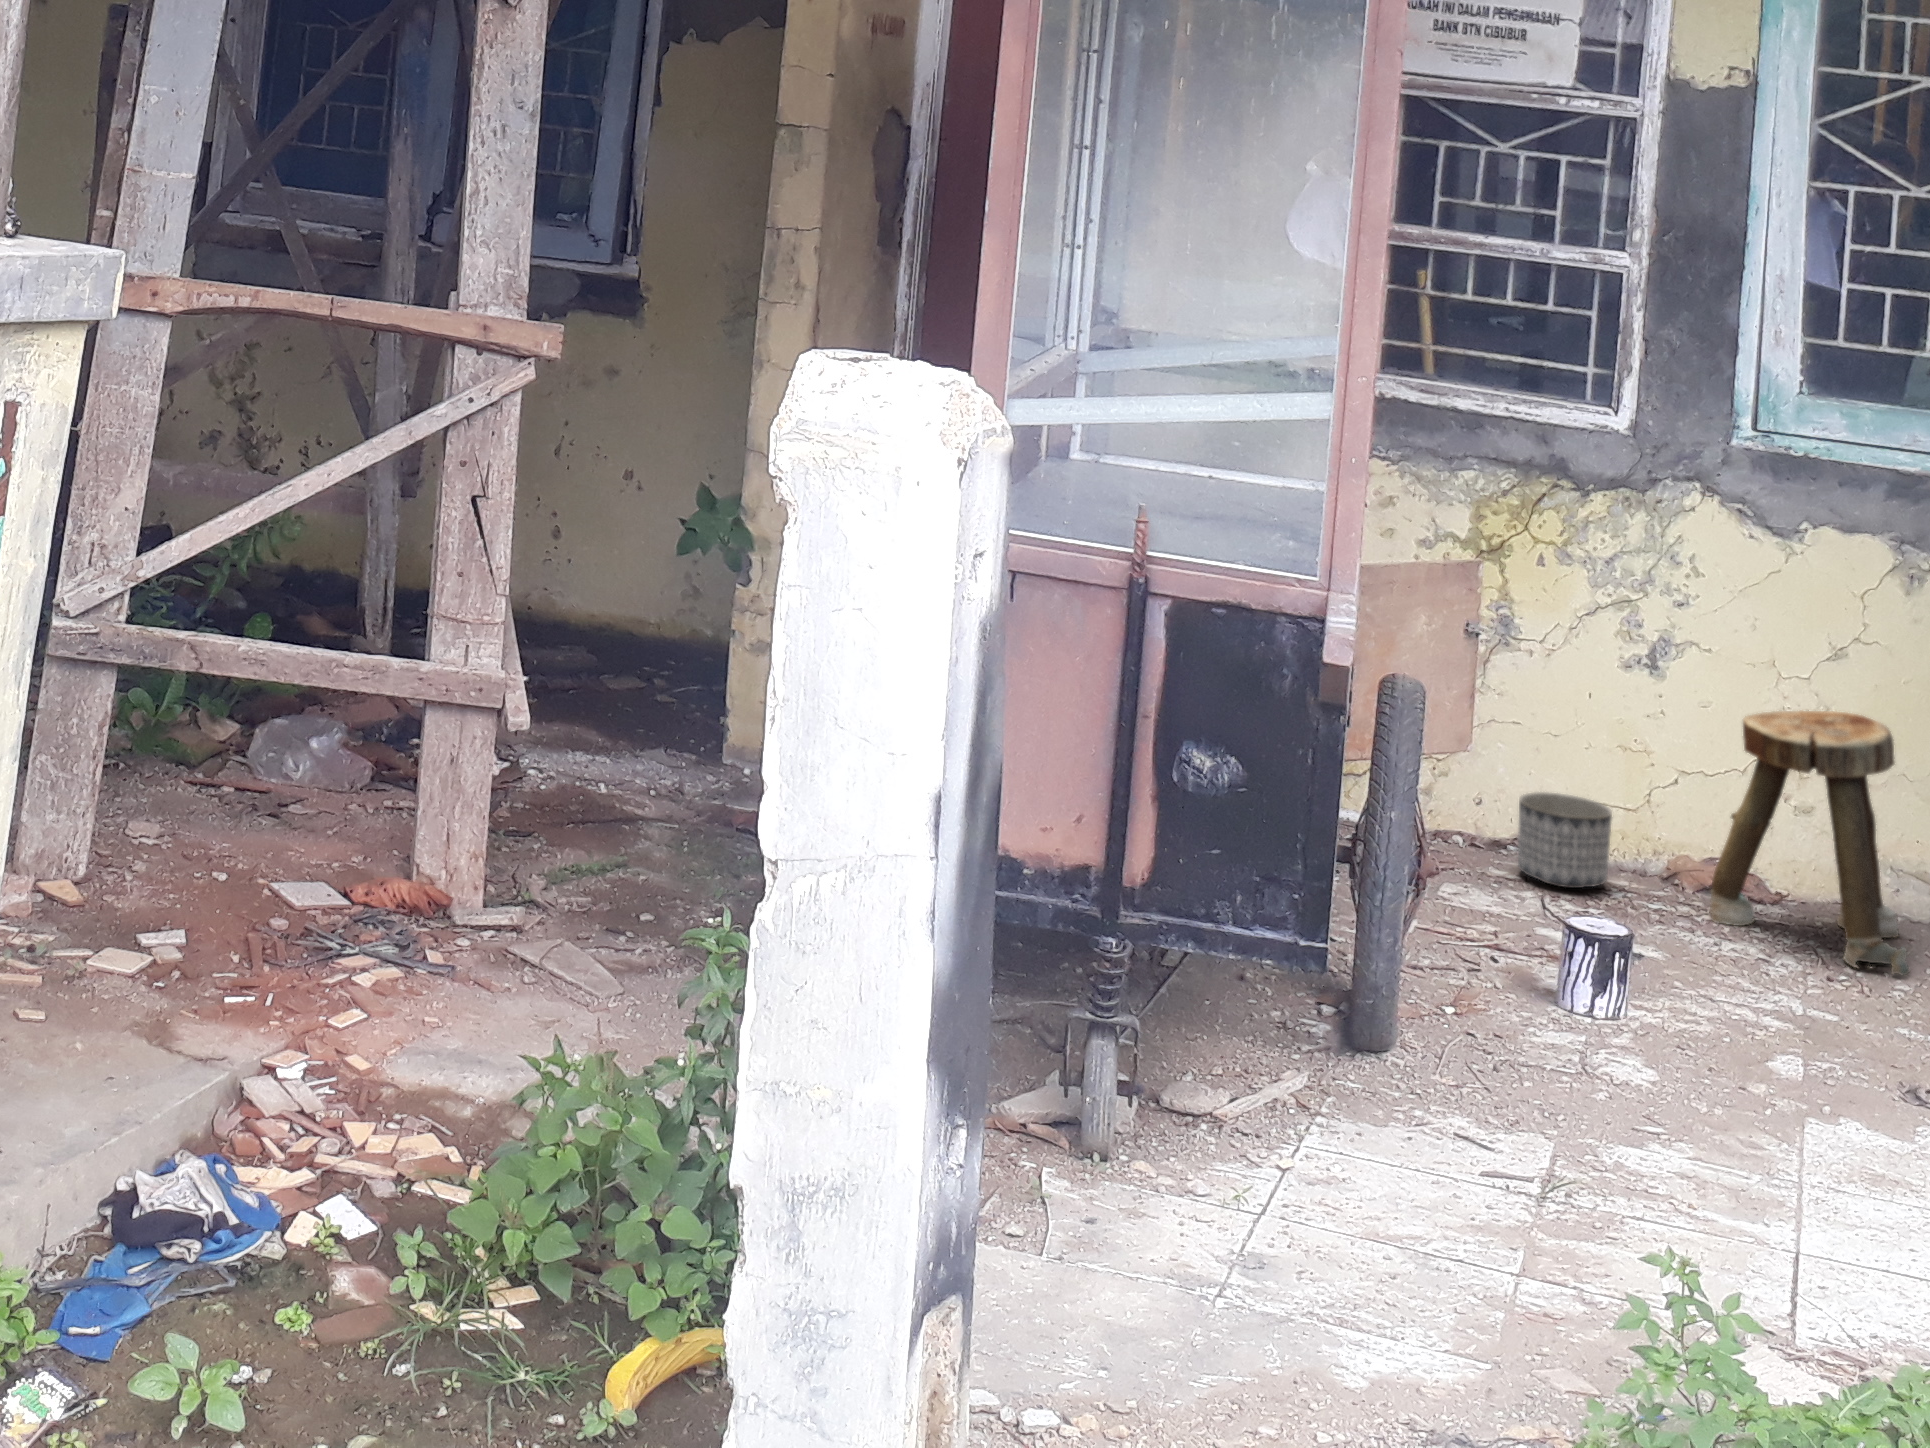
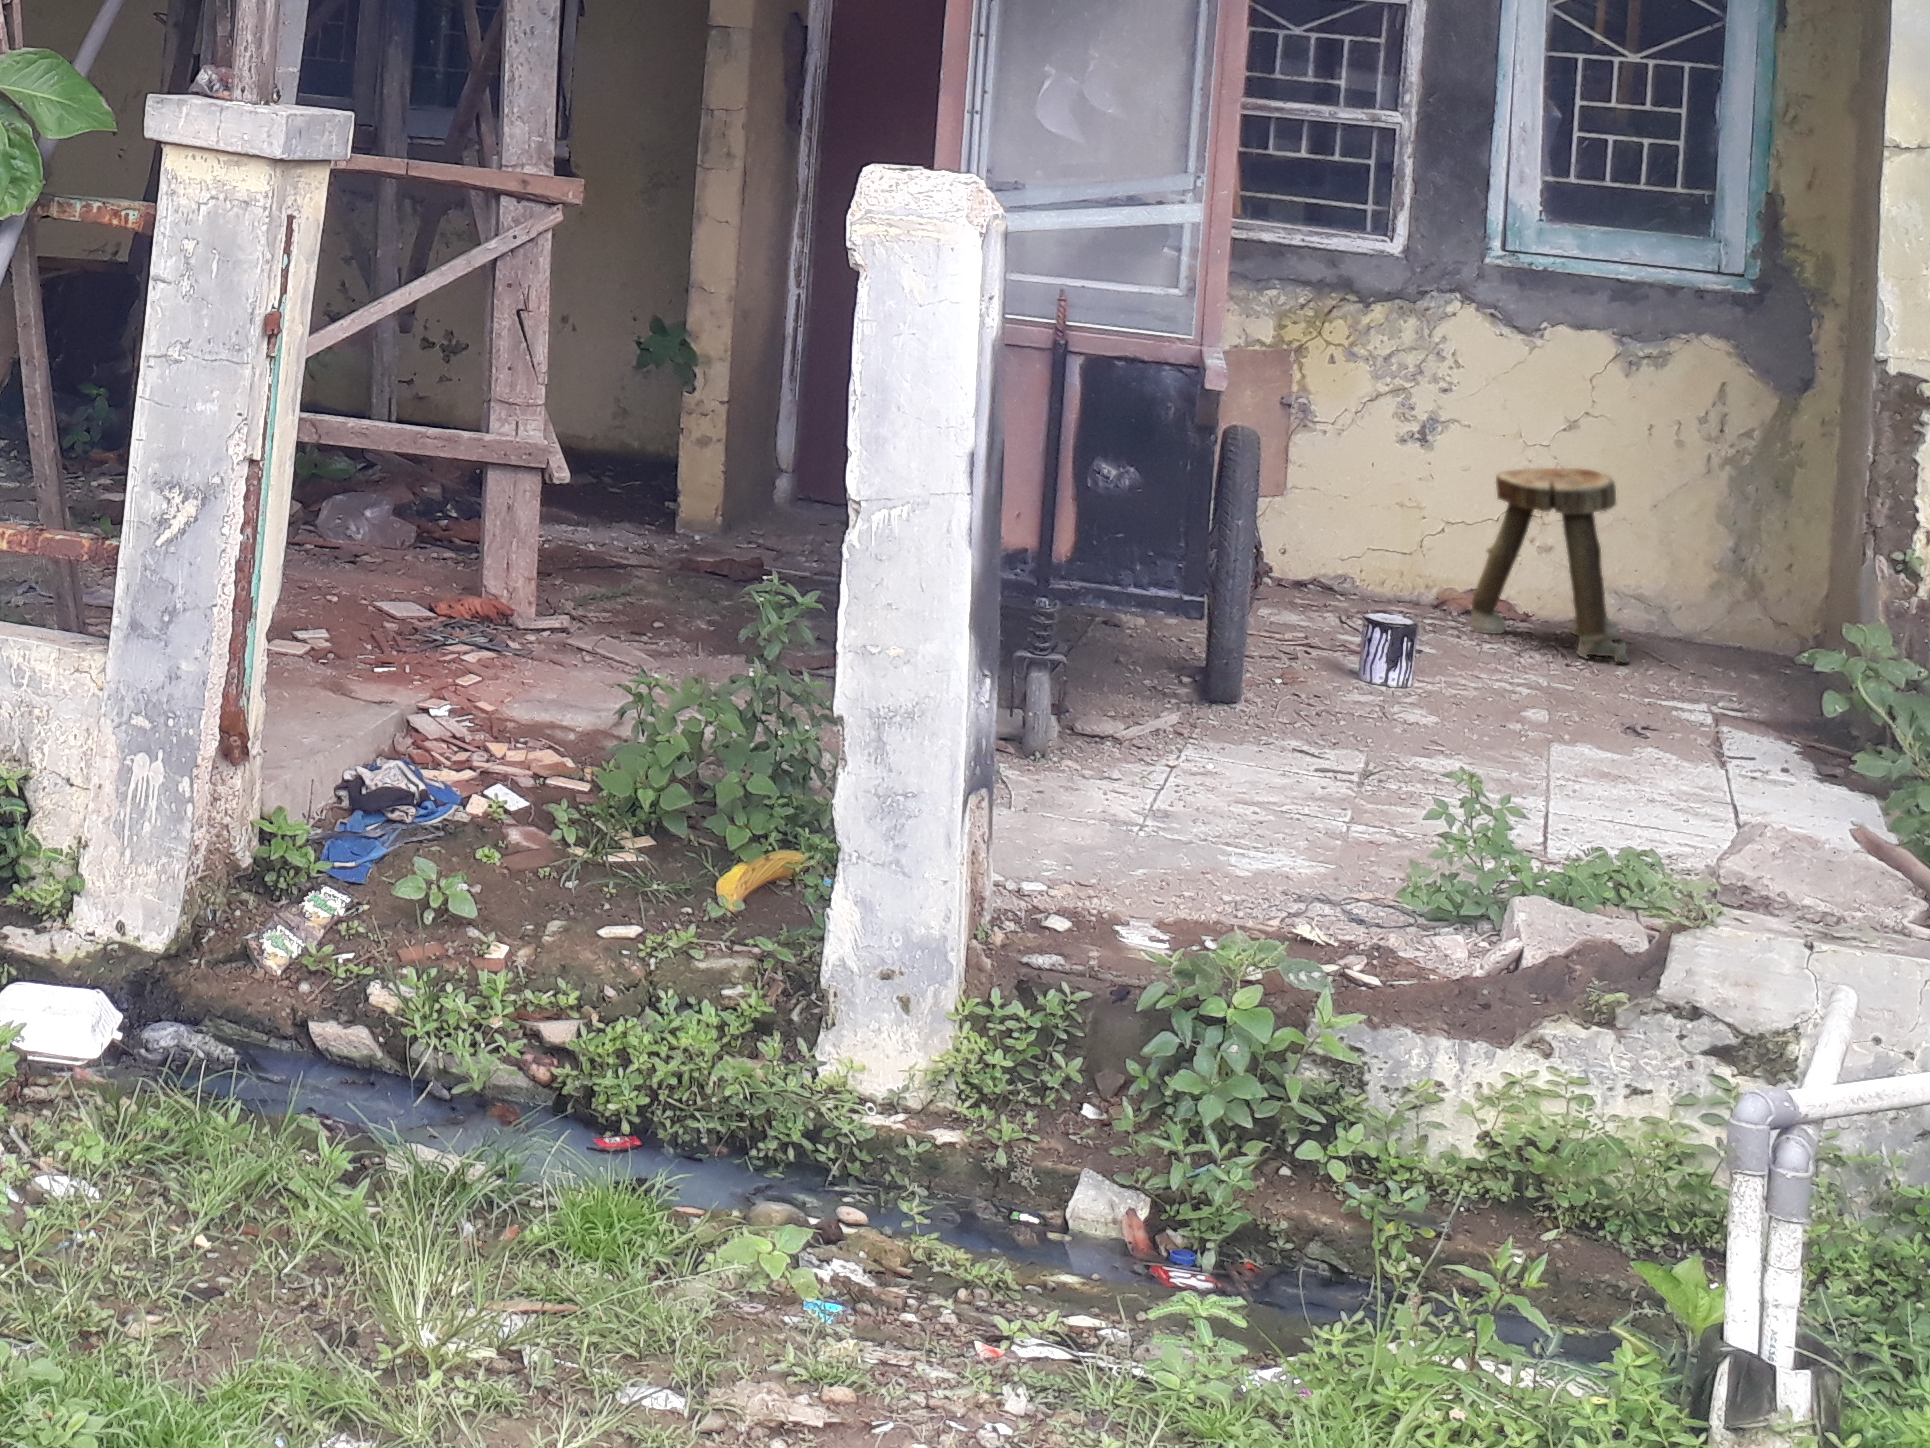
planter: present [1518,792,1612,888] -> none [1317,540,1392,611]

